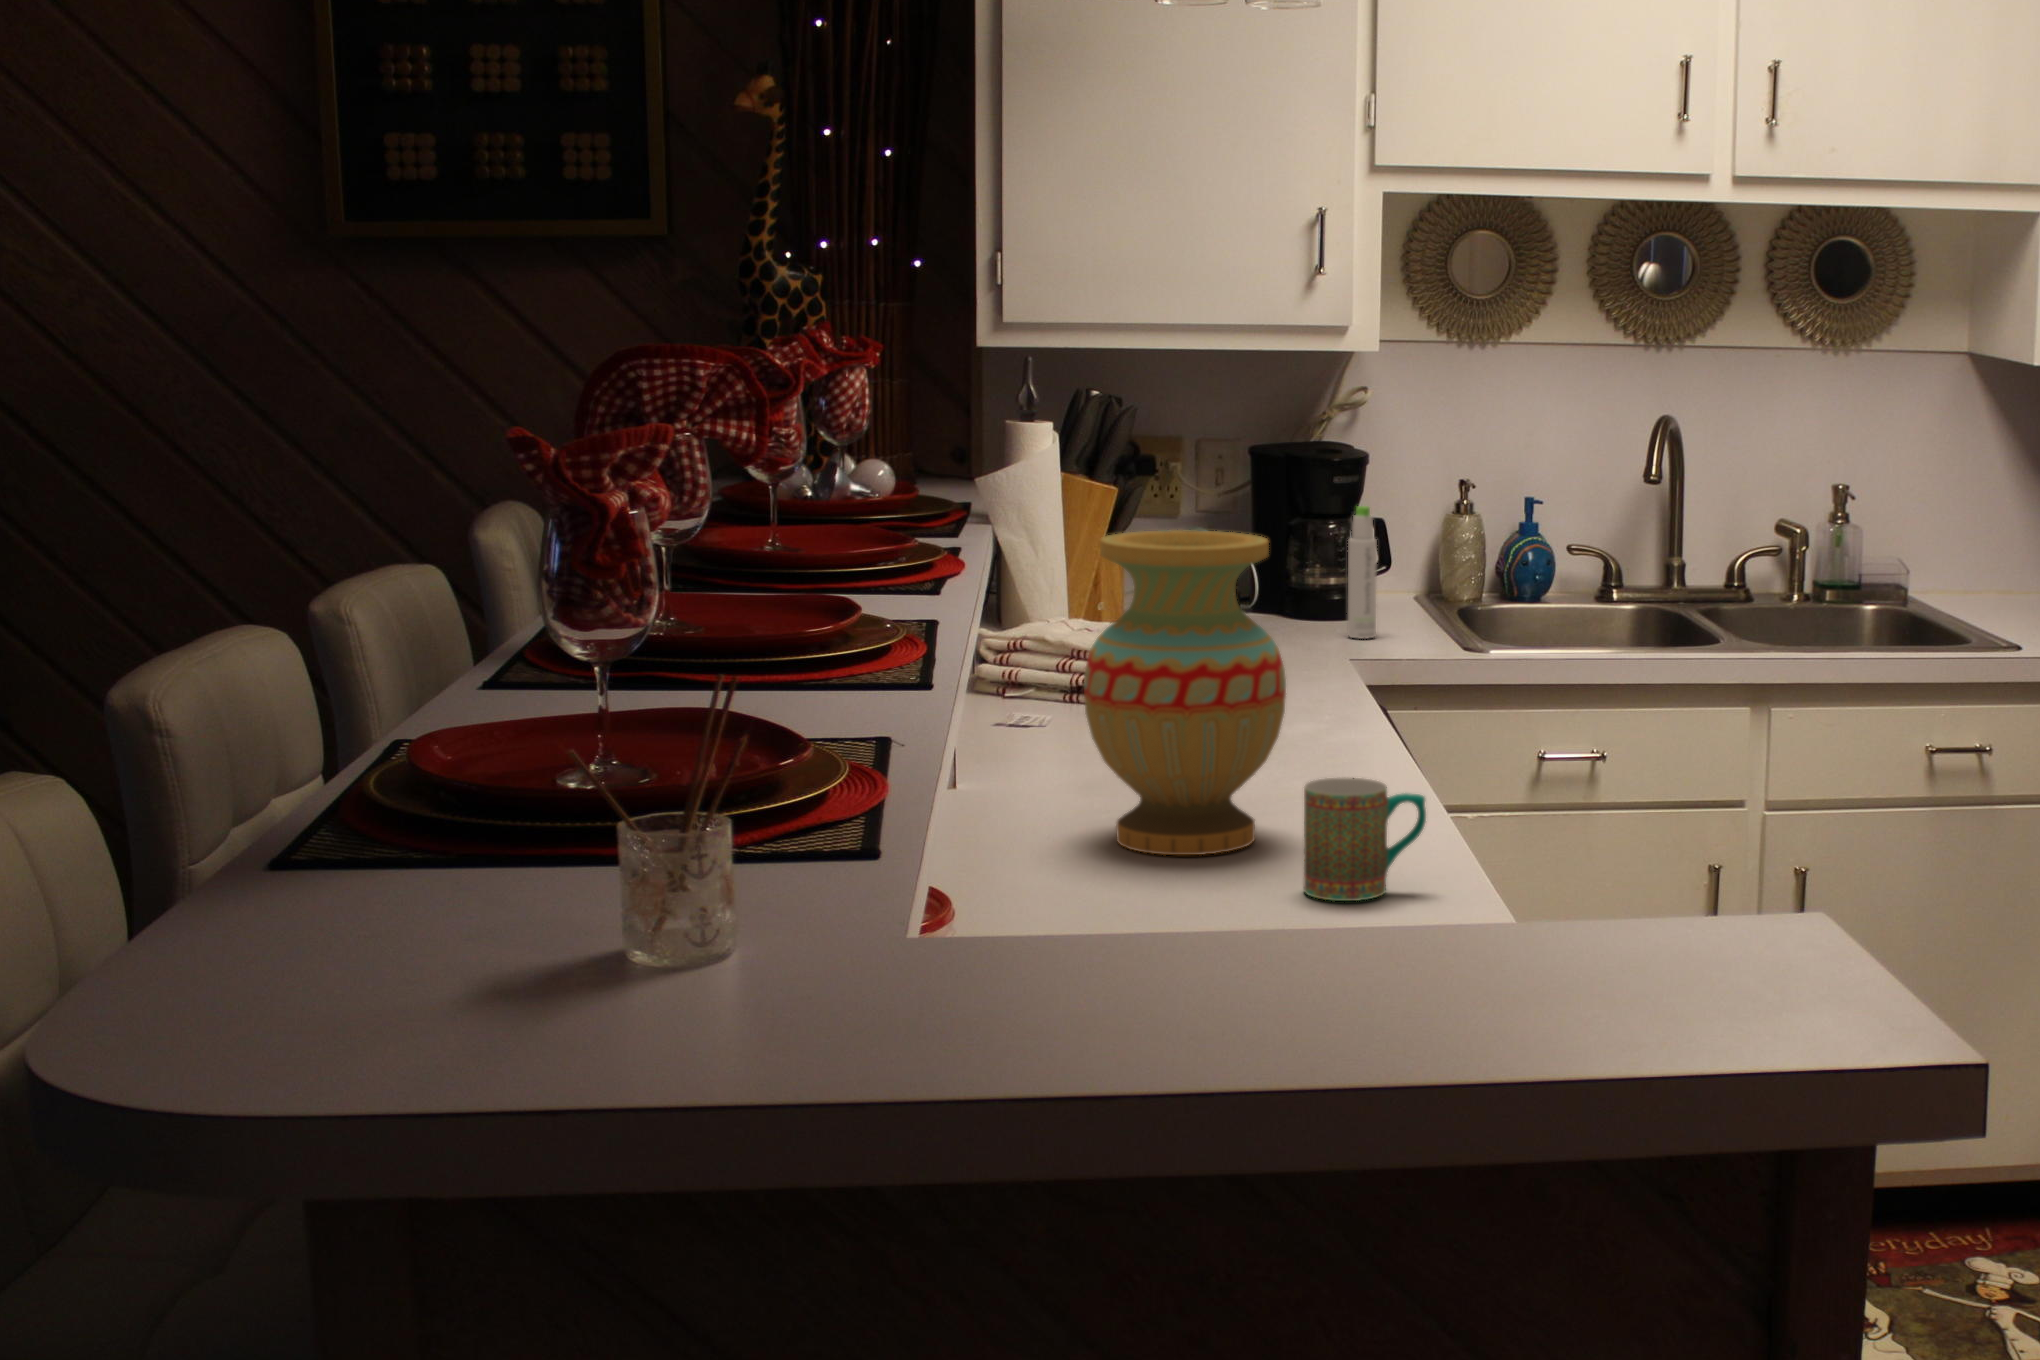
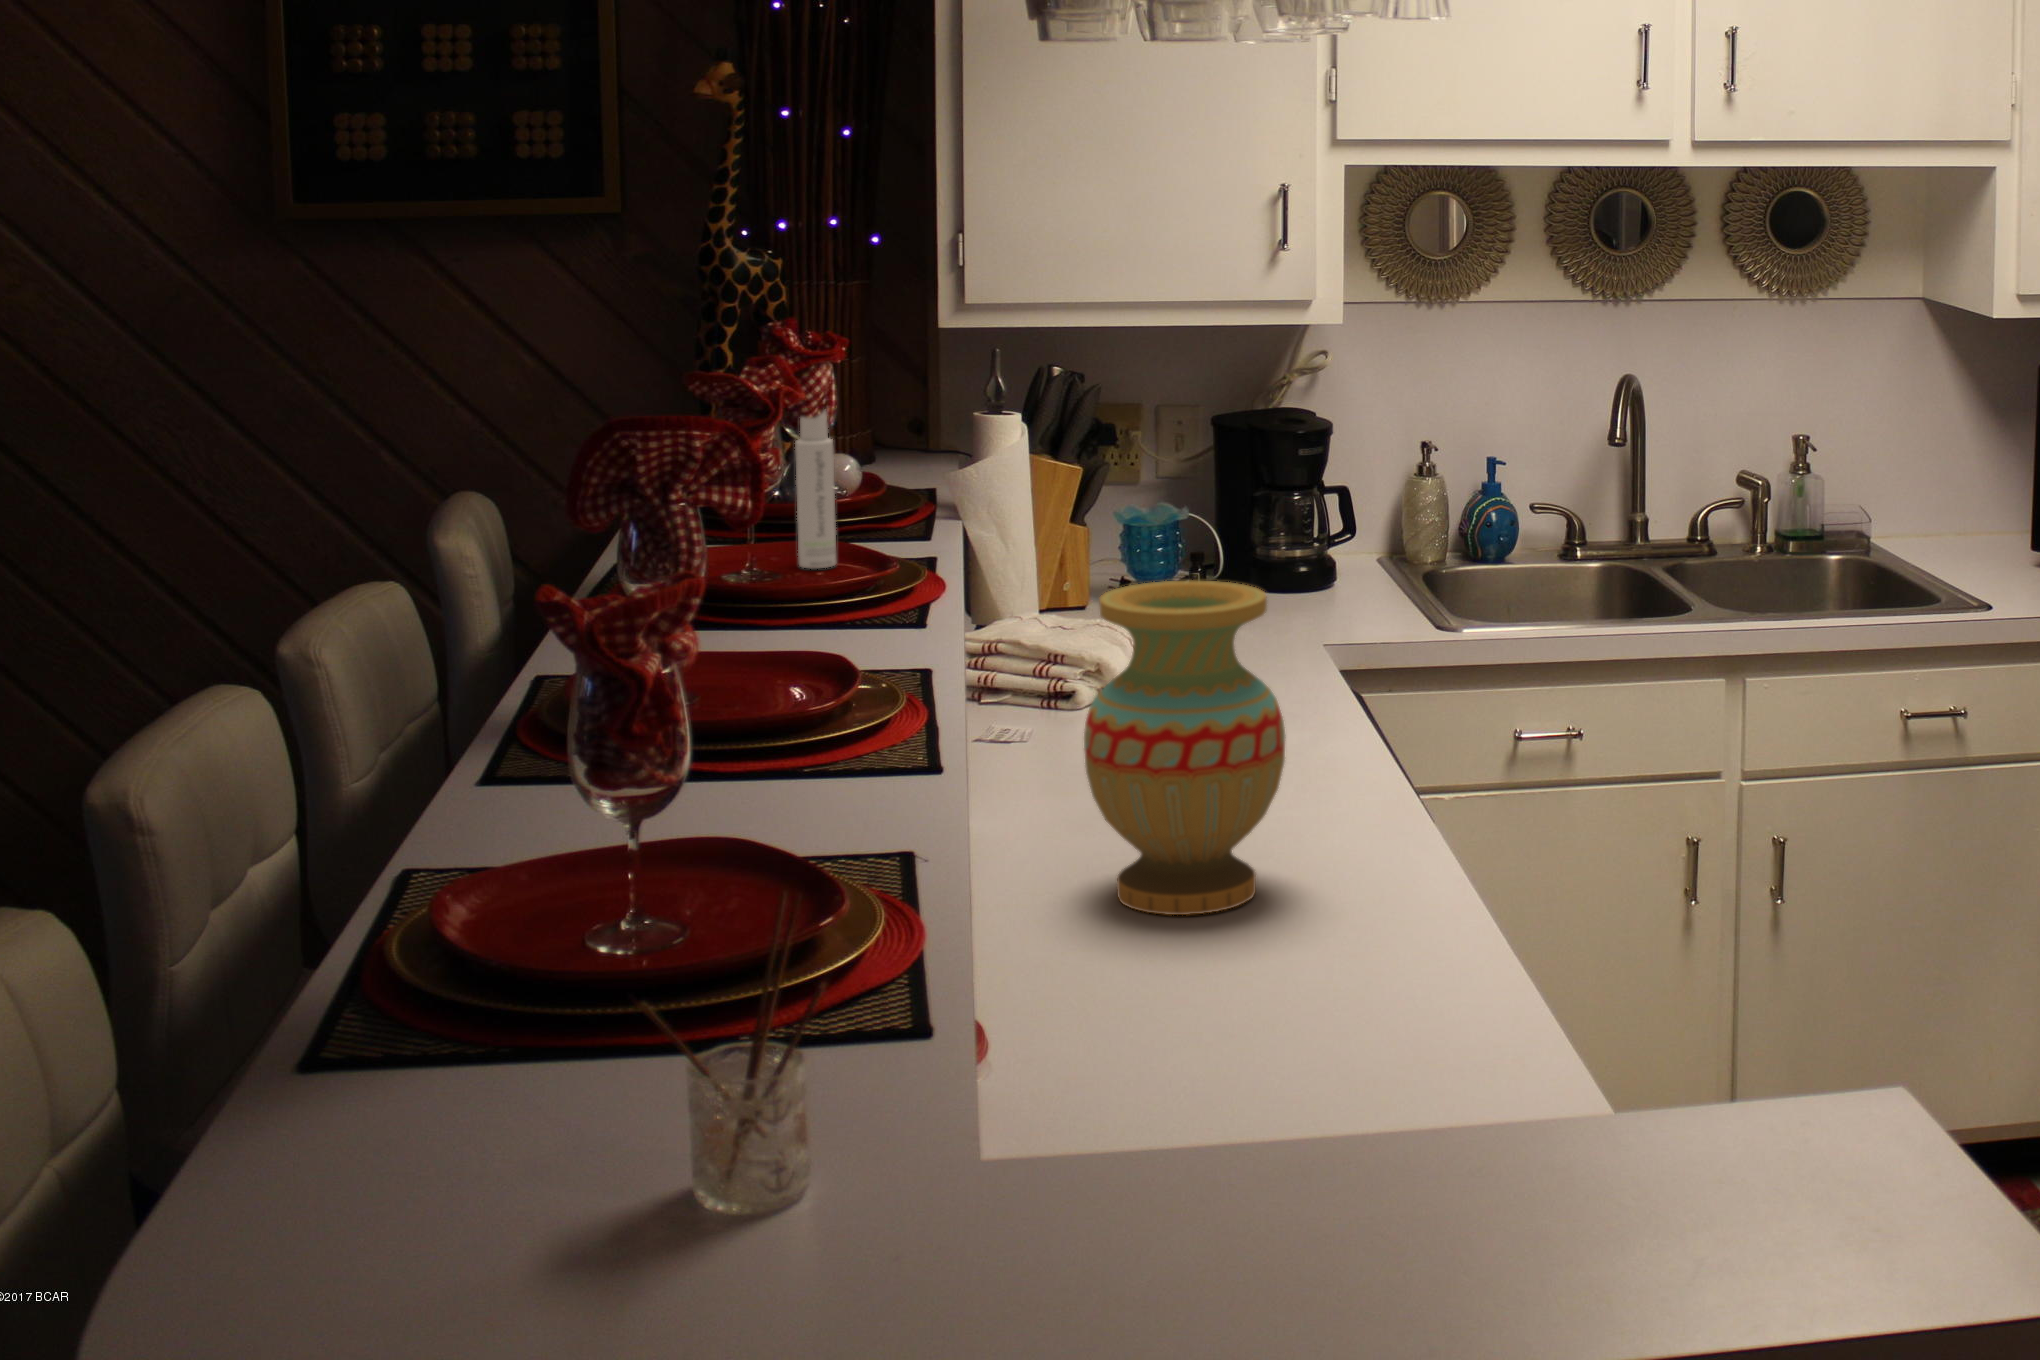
bottle: present [1347,506,1377,638] -> present [795,411,836,569]
mug: present [1304,777,1426,901] -> none [1312,840,1433,970]

